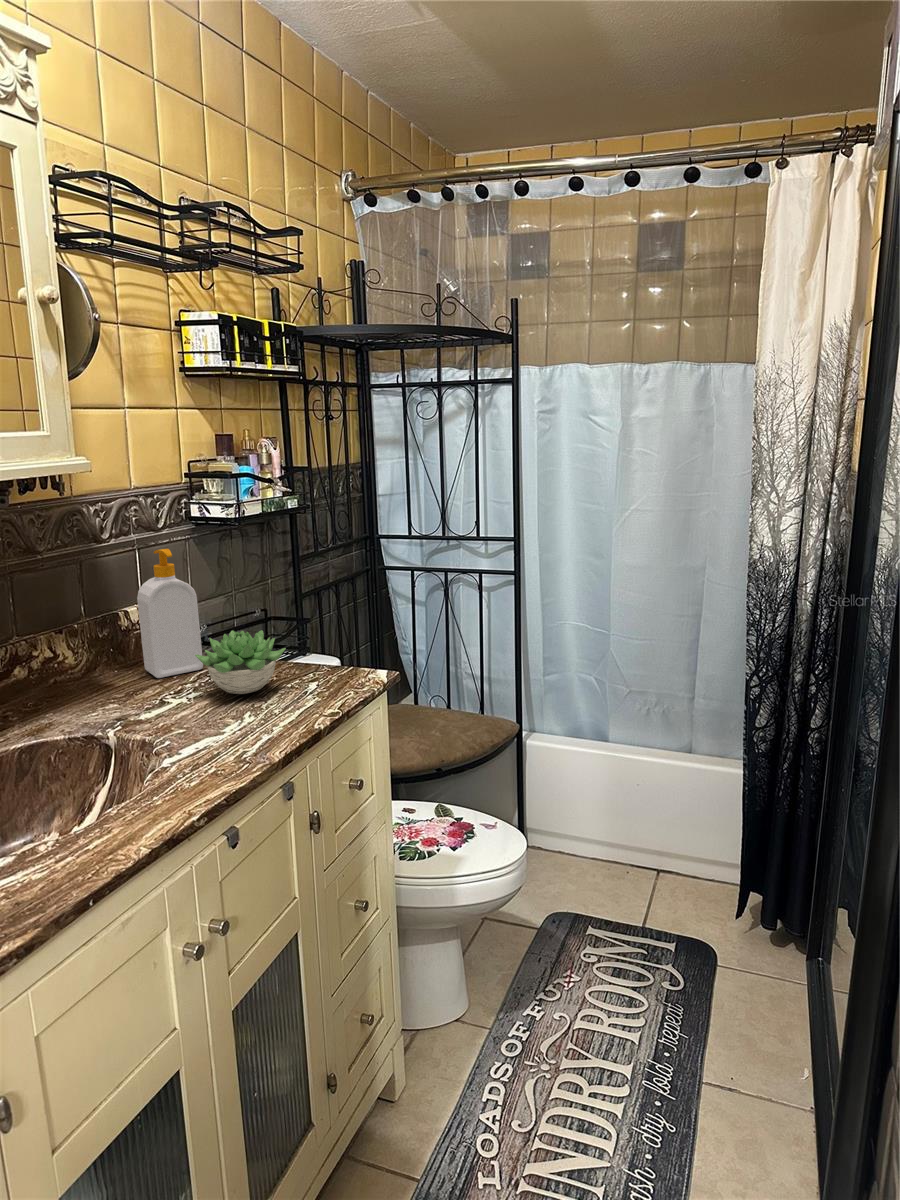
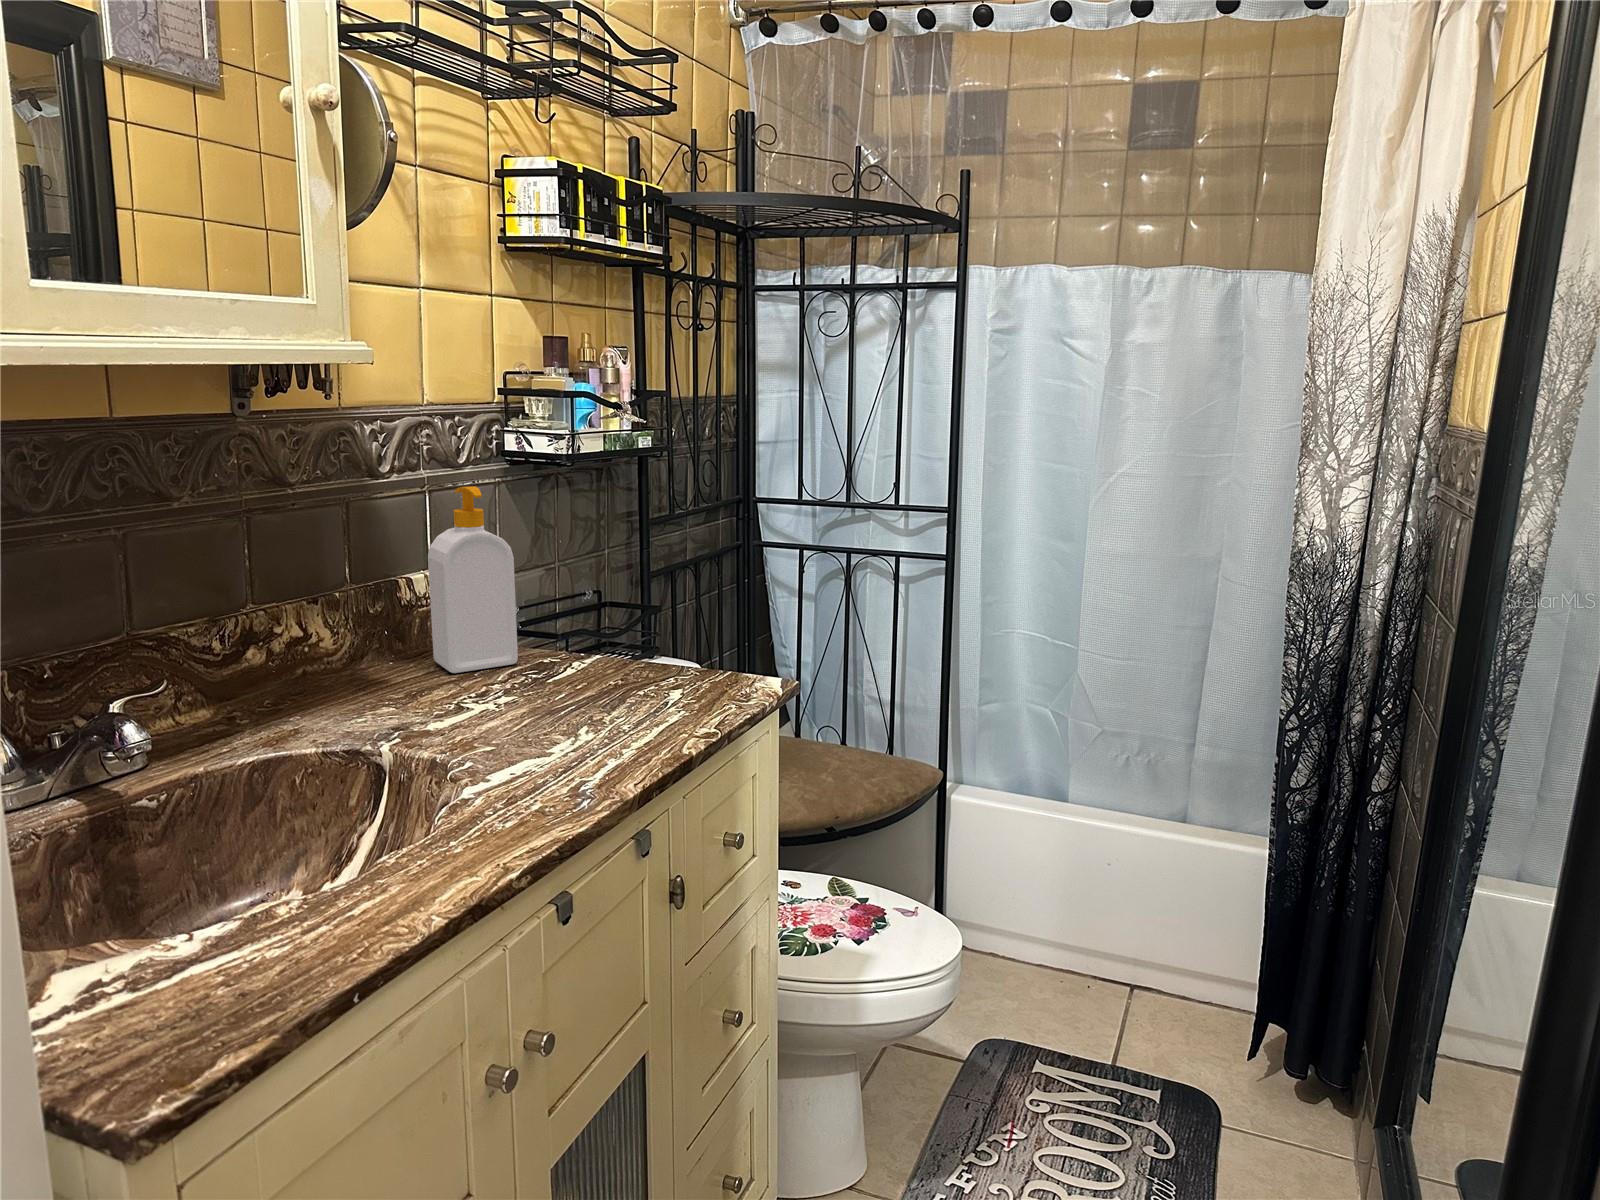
succulent plant: present [195,630,286,694] -> none [510,608,642,699]

